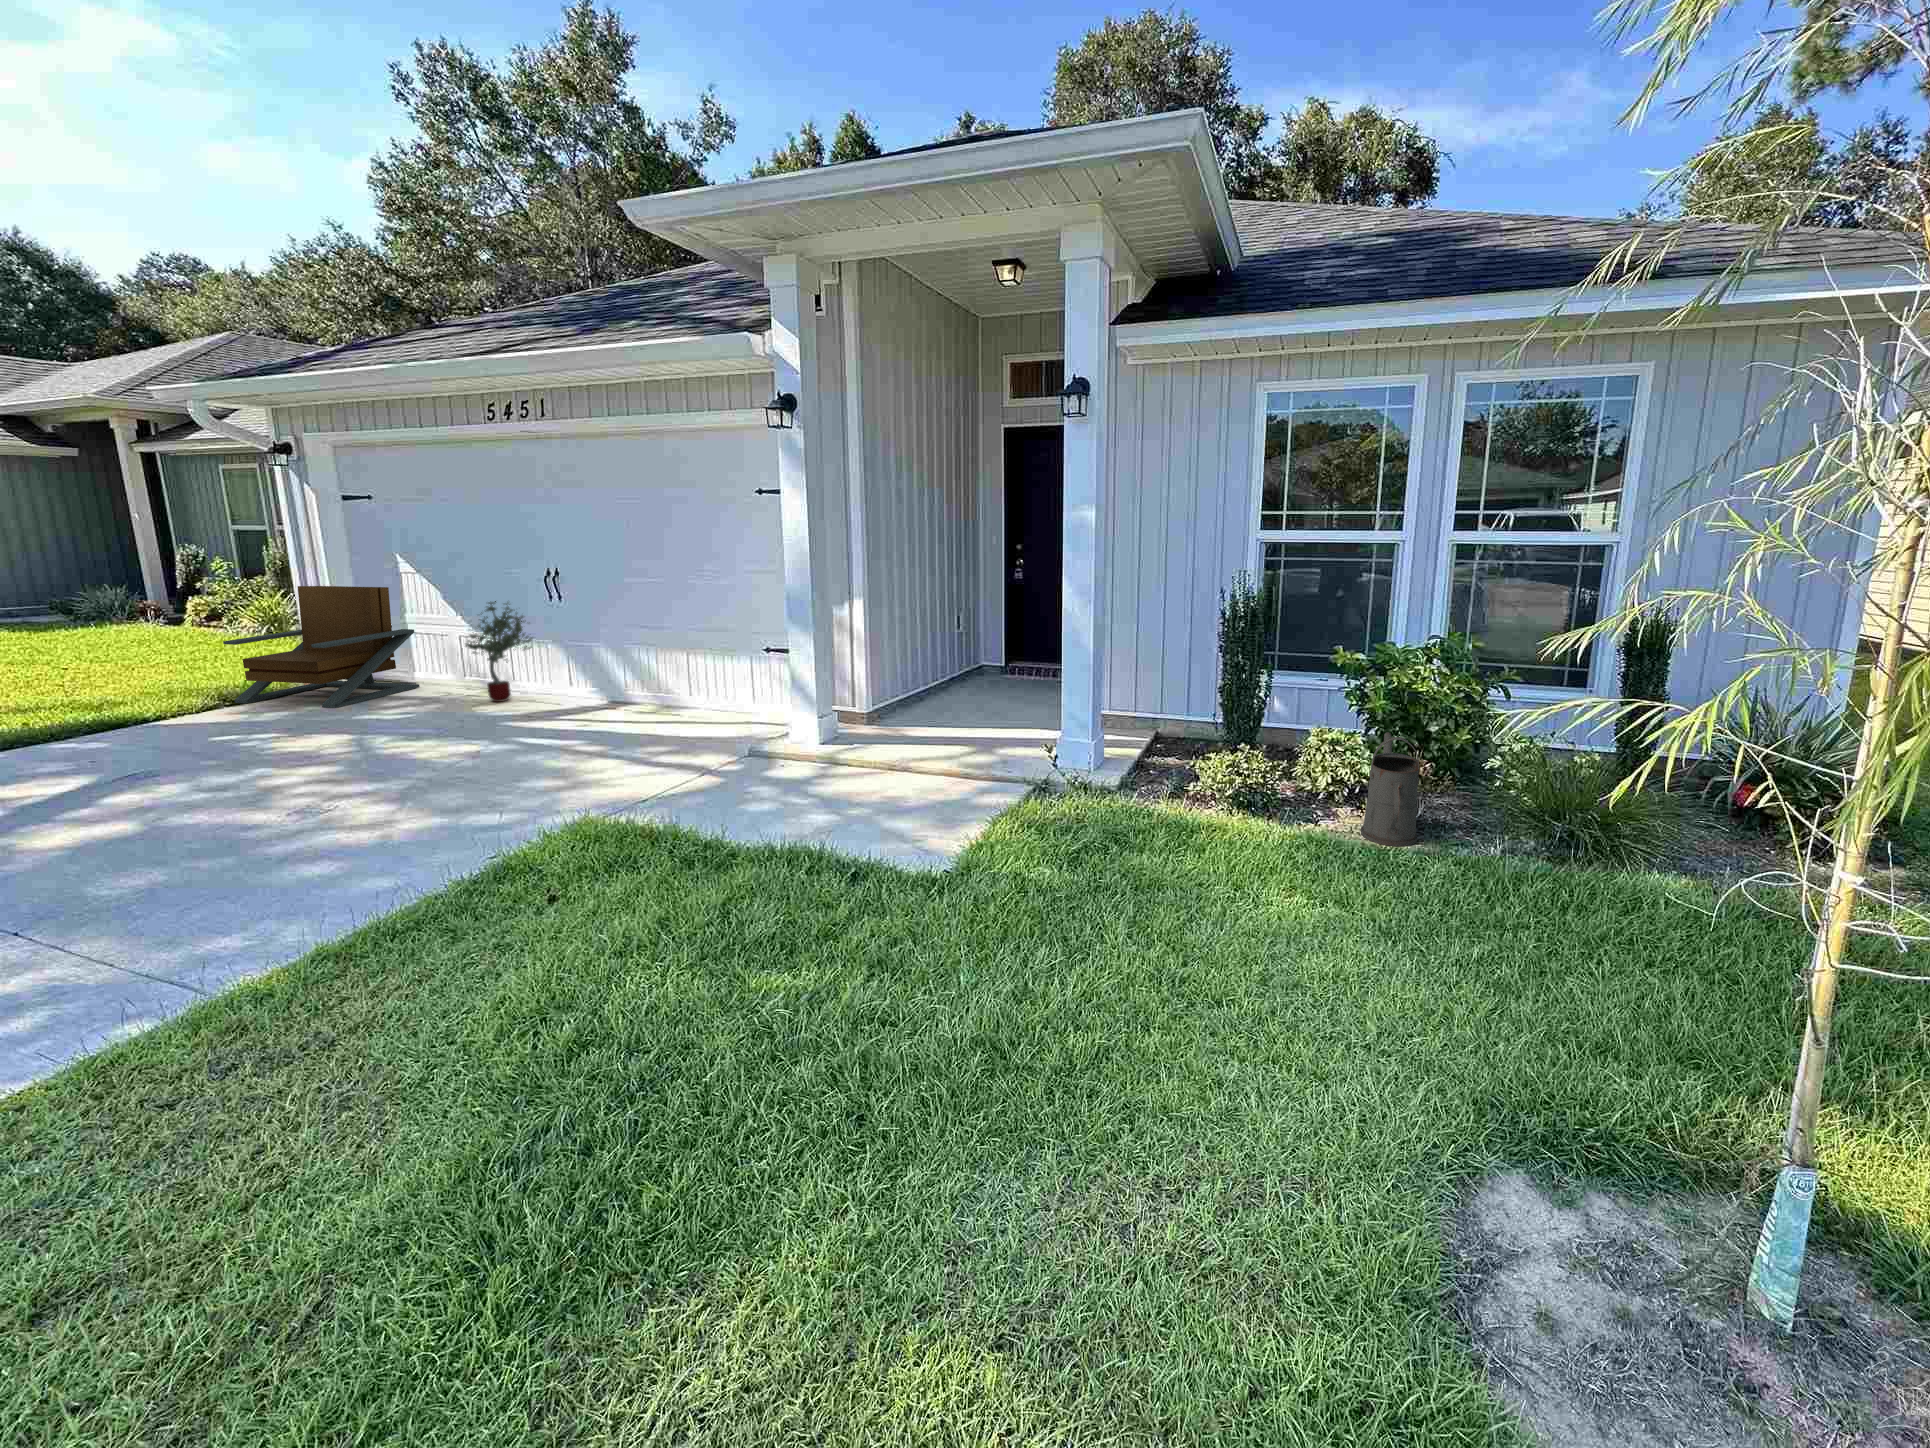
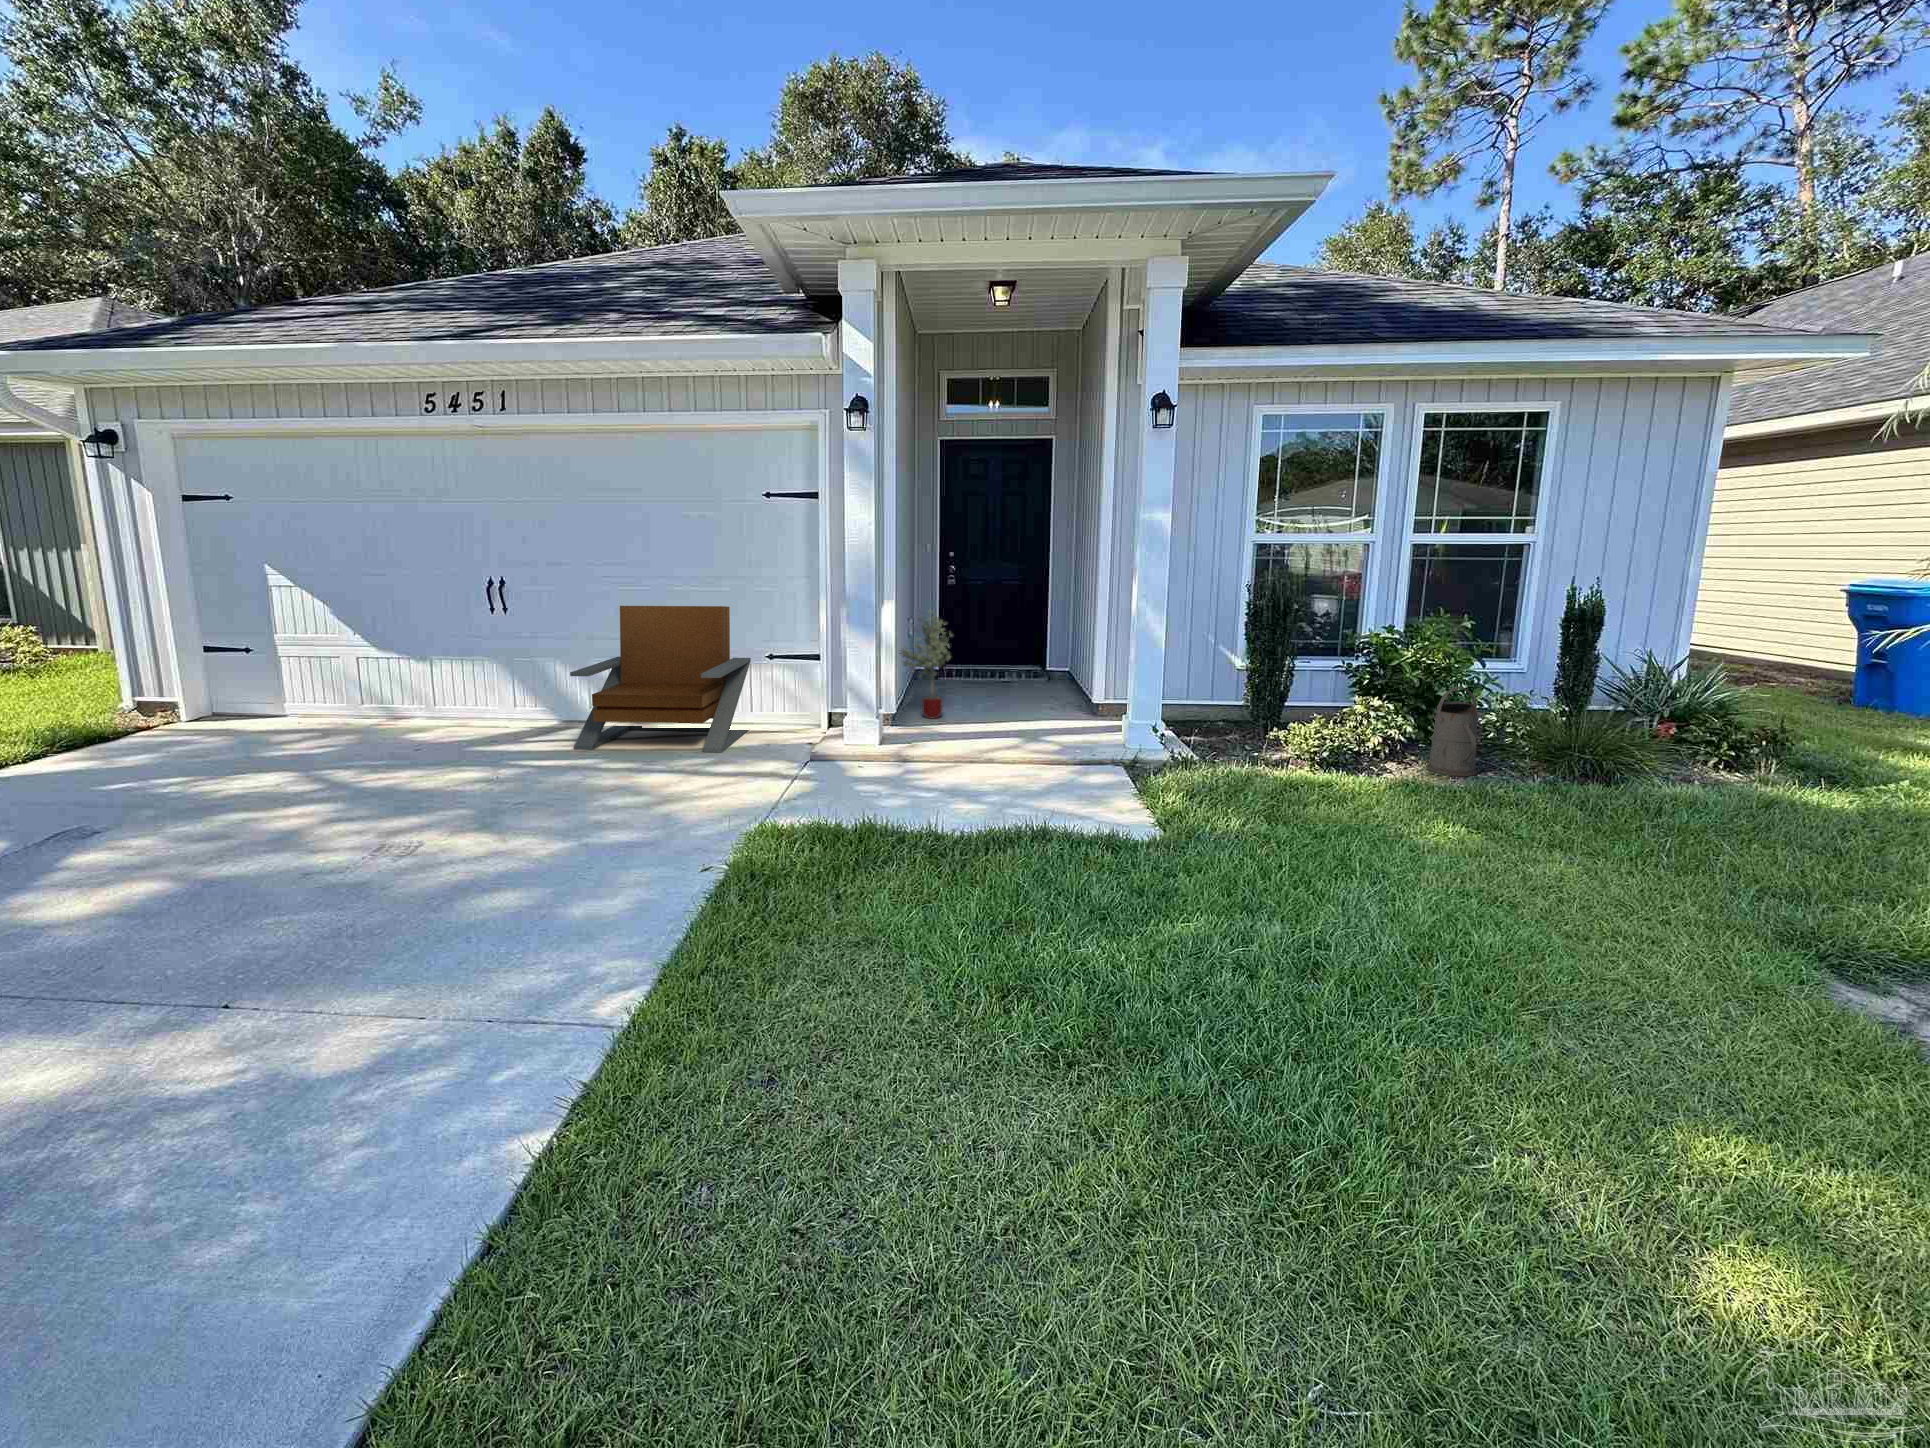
lounge chair: present [223,586,420,708] -> present [570,606,751,752]
potted tree: present [466,601,532,702] -> present [899,611,952,718]

